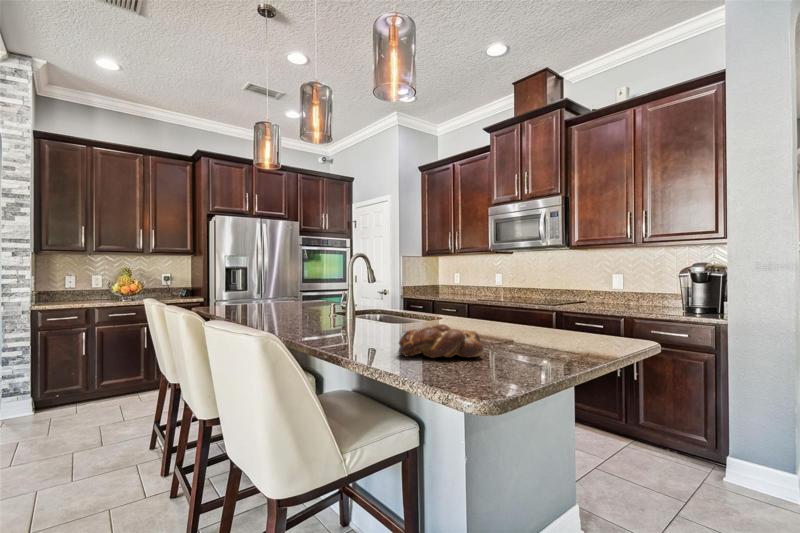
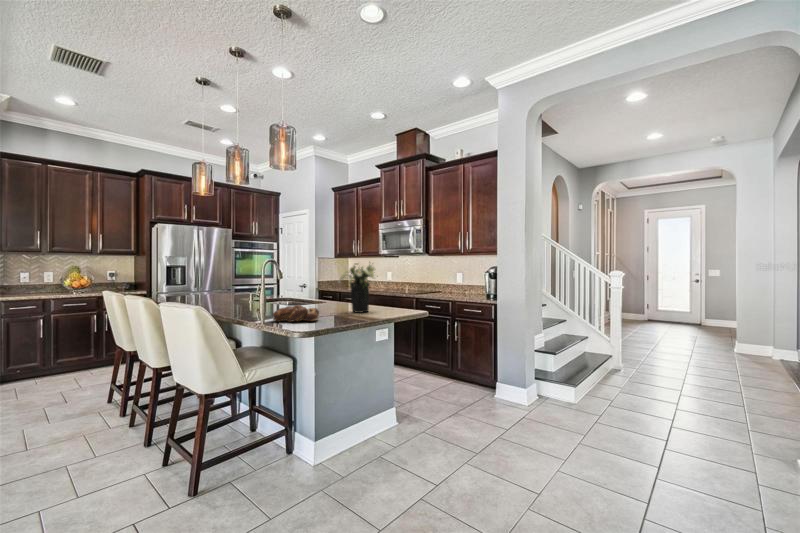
flower arrangement: none [491,247,570,338] -> present [338,263,378,313]

